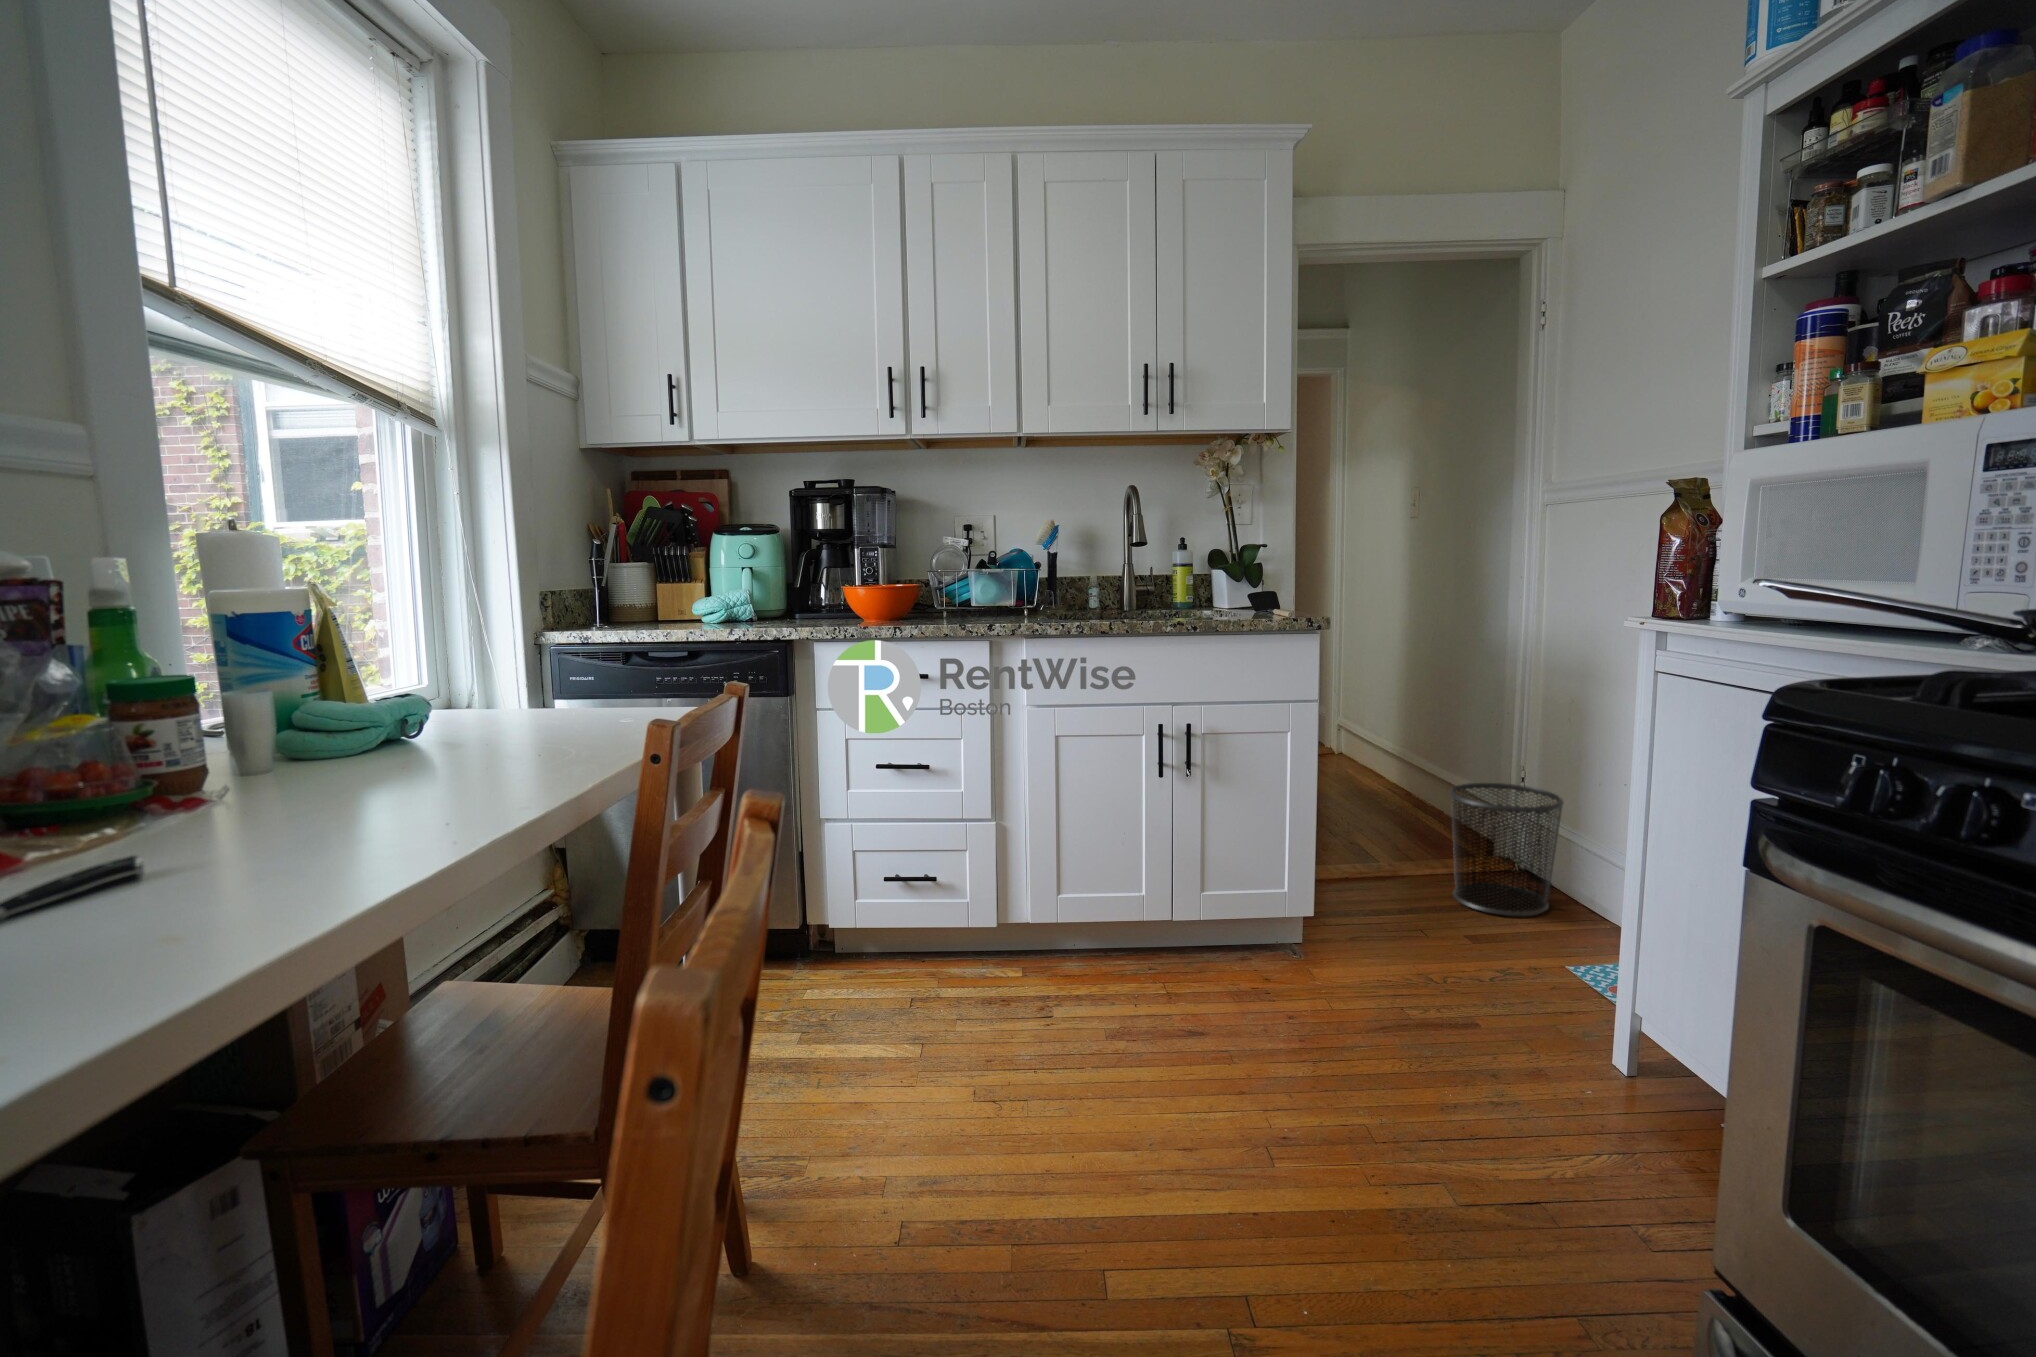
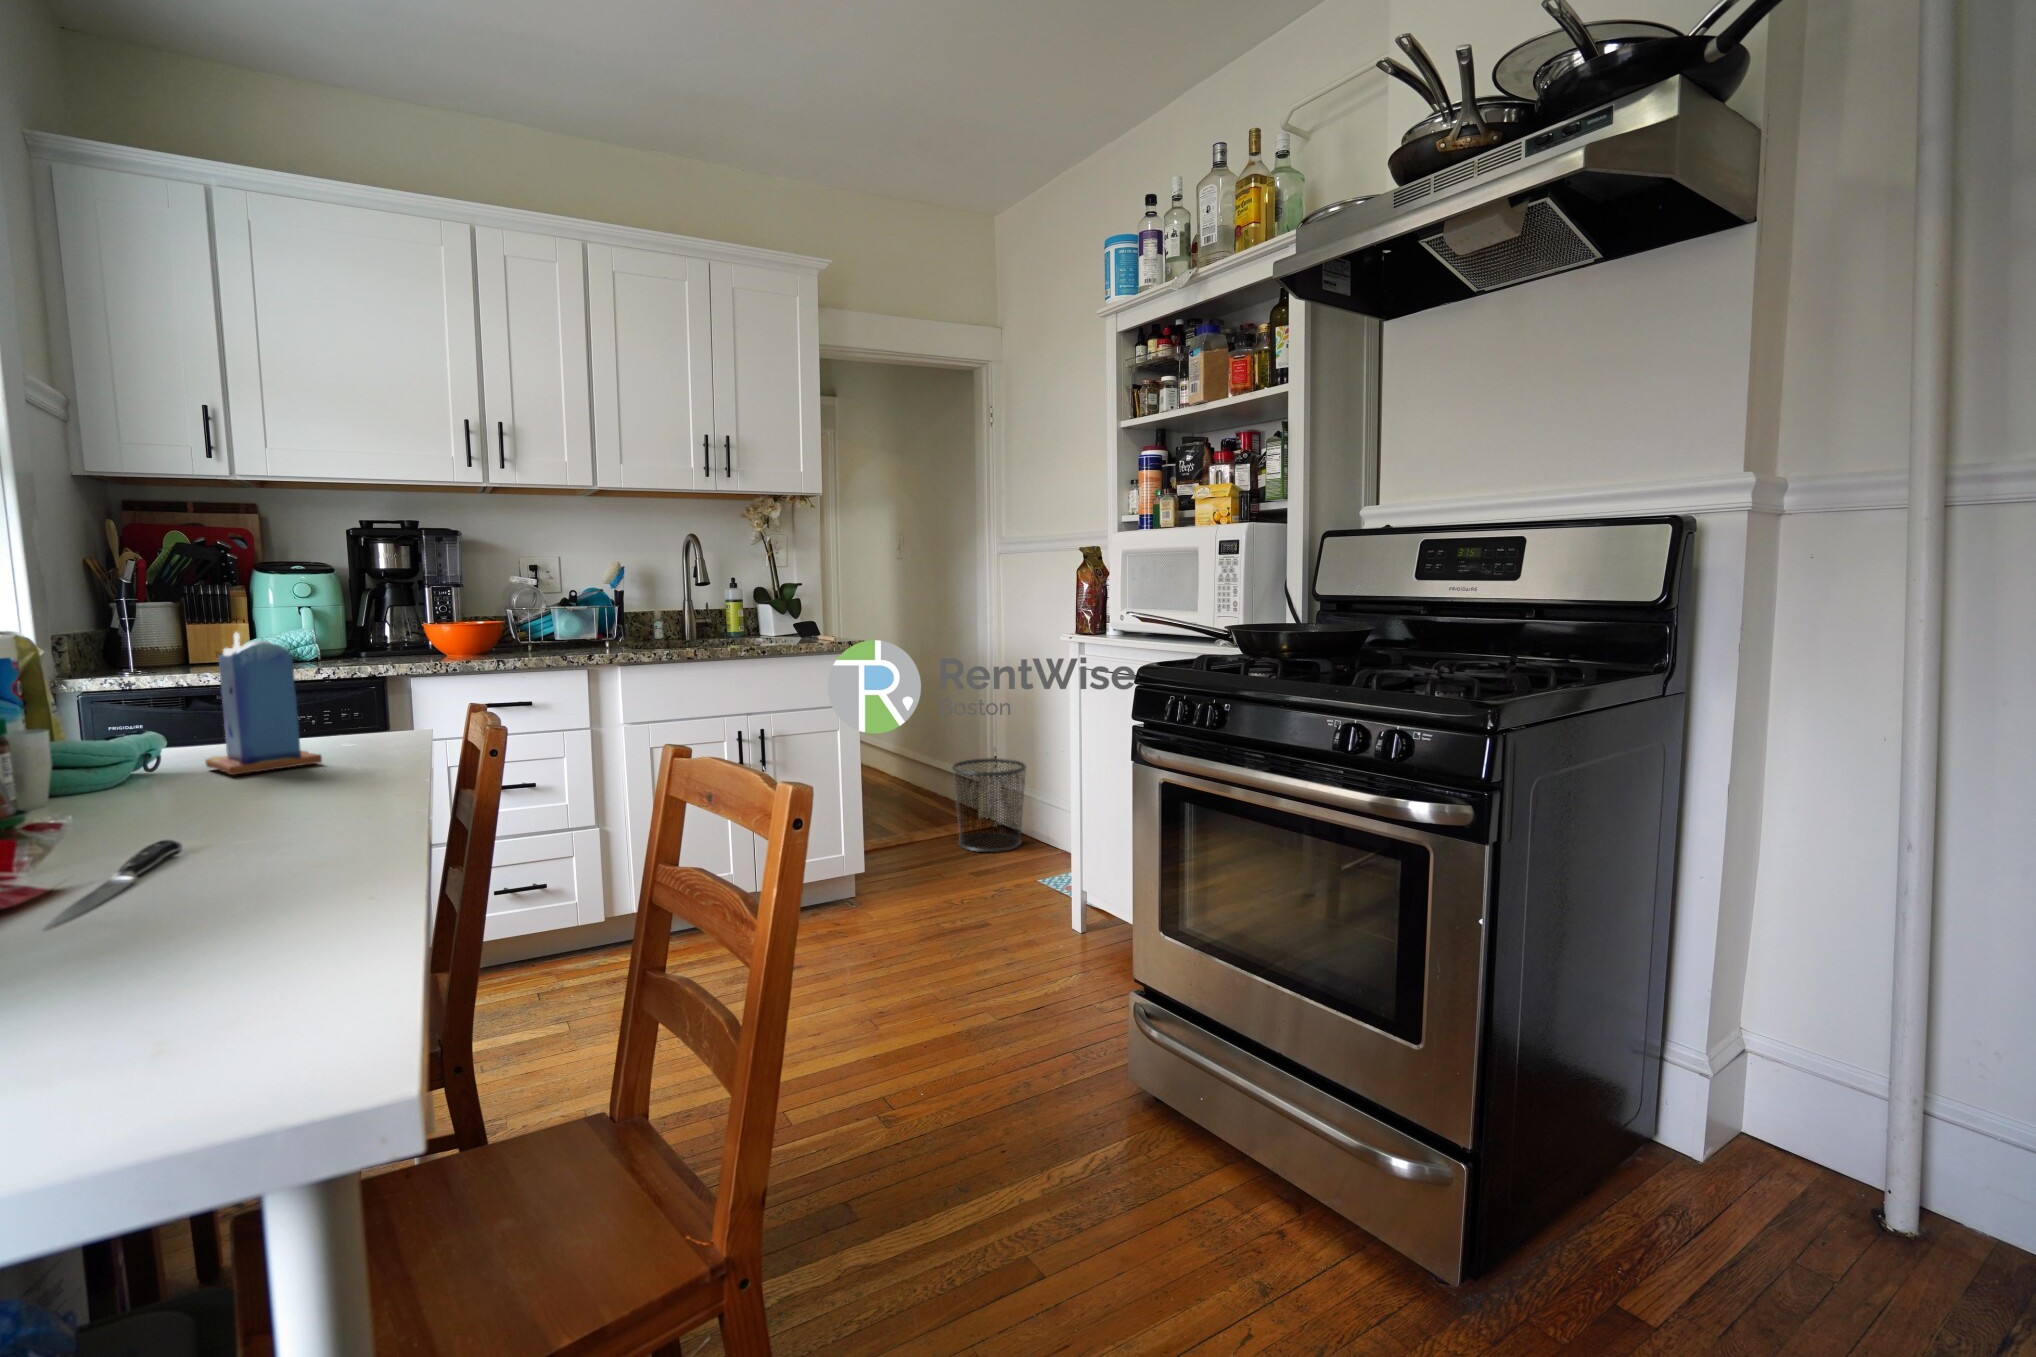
candle: none [451,590,553,755] -> present [205,632,322,775]

